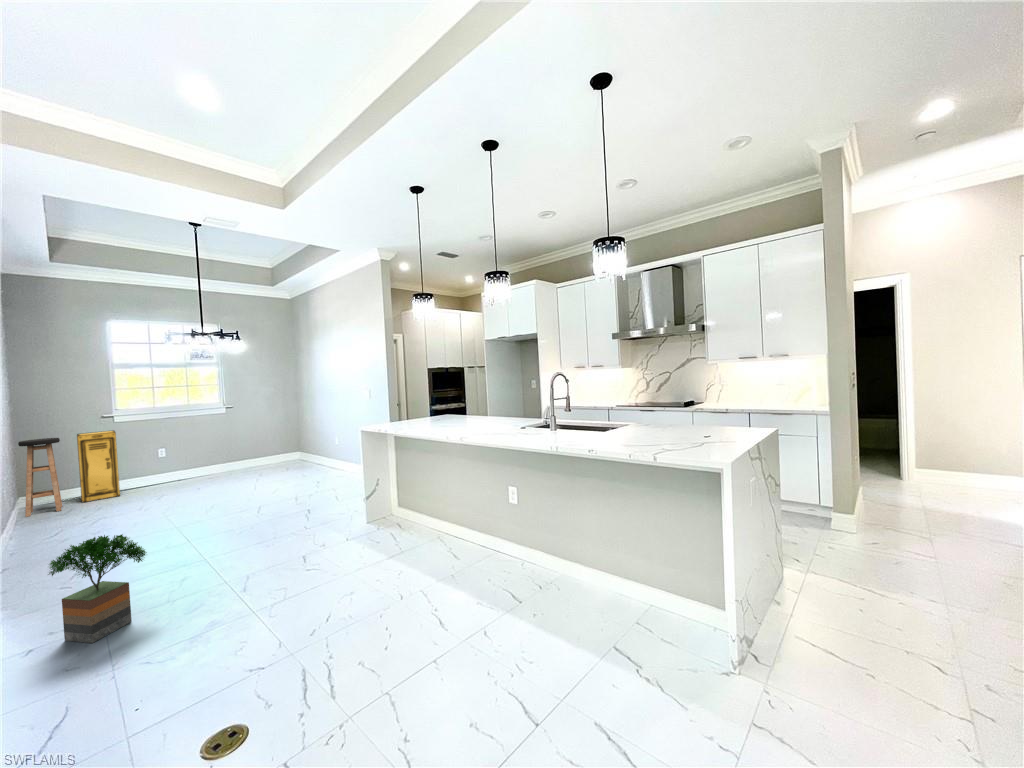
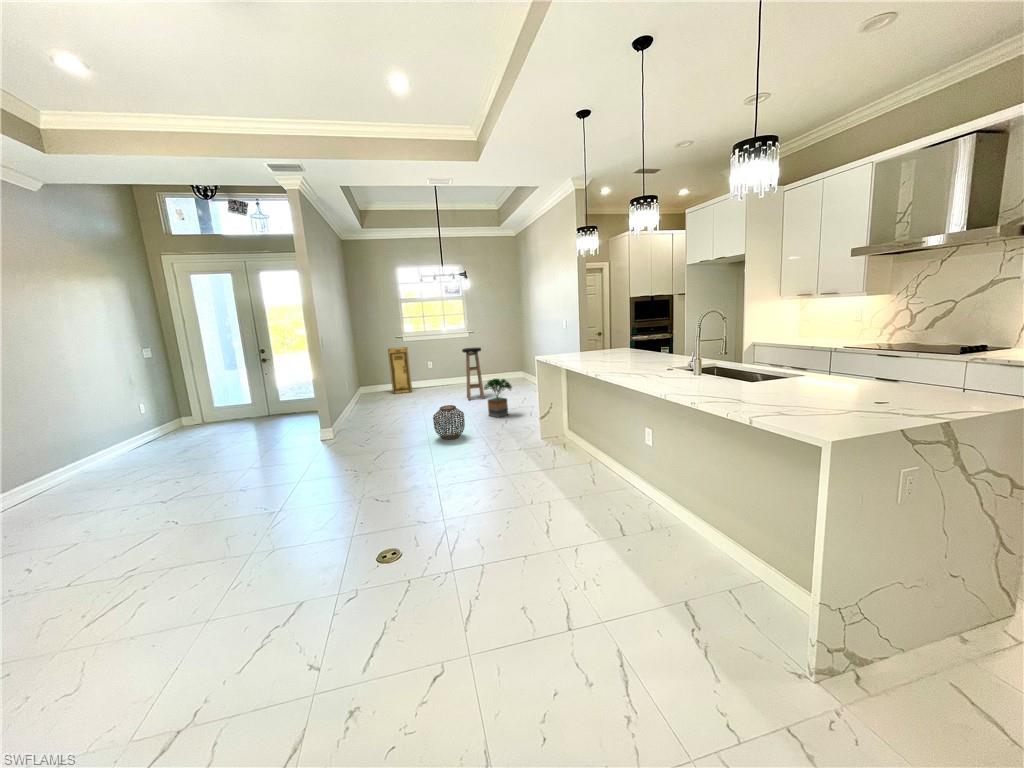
bar stool: present [18,438,62,517] -> present [462,348,484,400]
woven basket: none [202,499,254,550] -> present [433,405,465,440]
potted tree: present [48,534,147,643] -> present [484,379,512,418]

